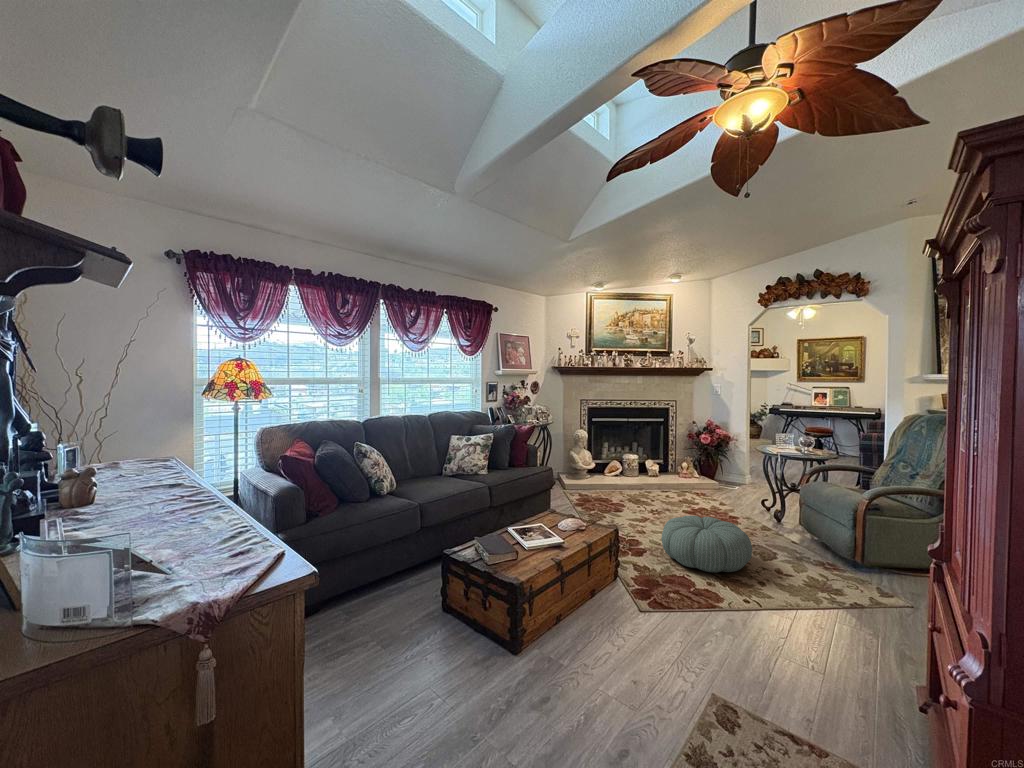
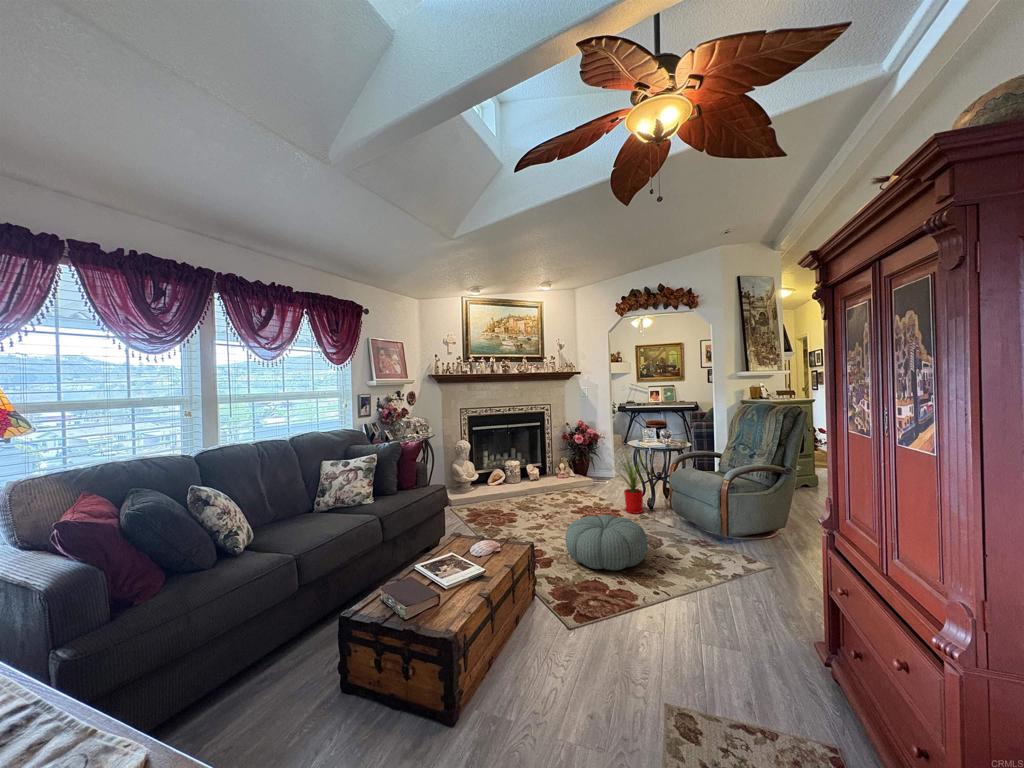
house plant: none [728,447,789,524] -> present [615,453,644,514]

